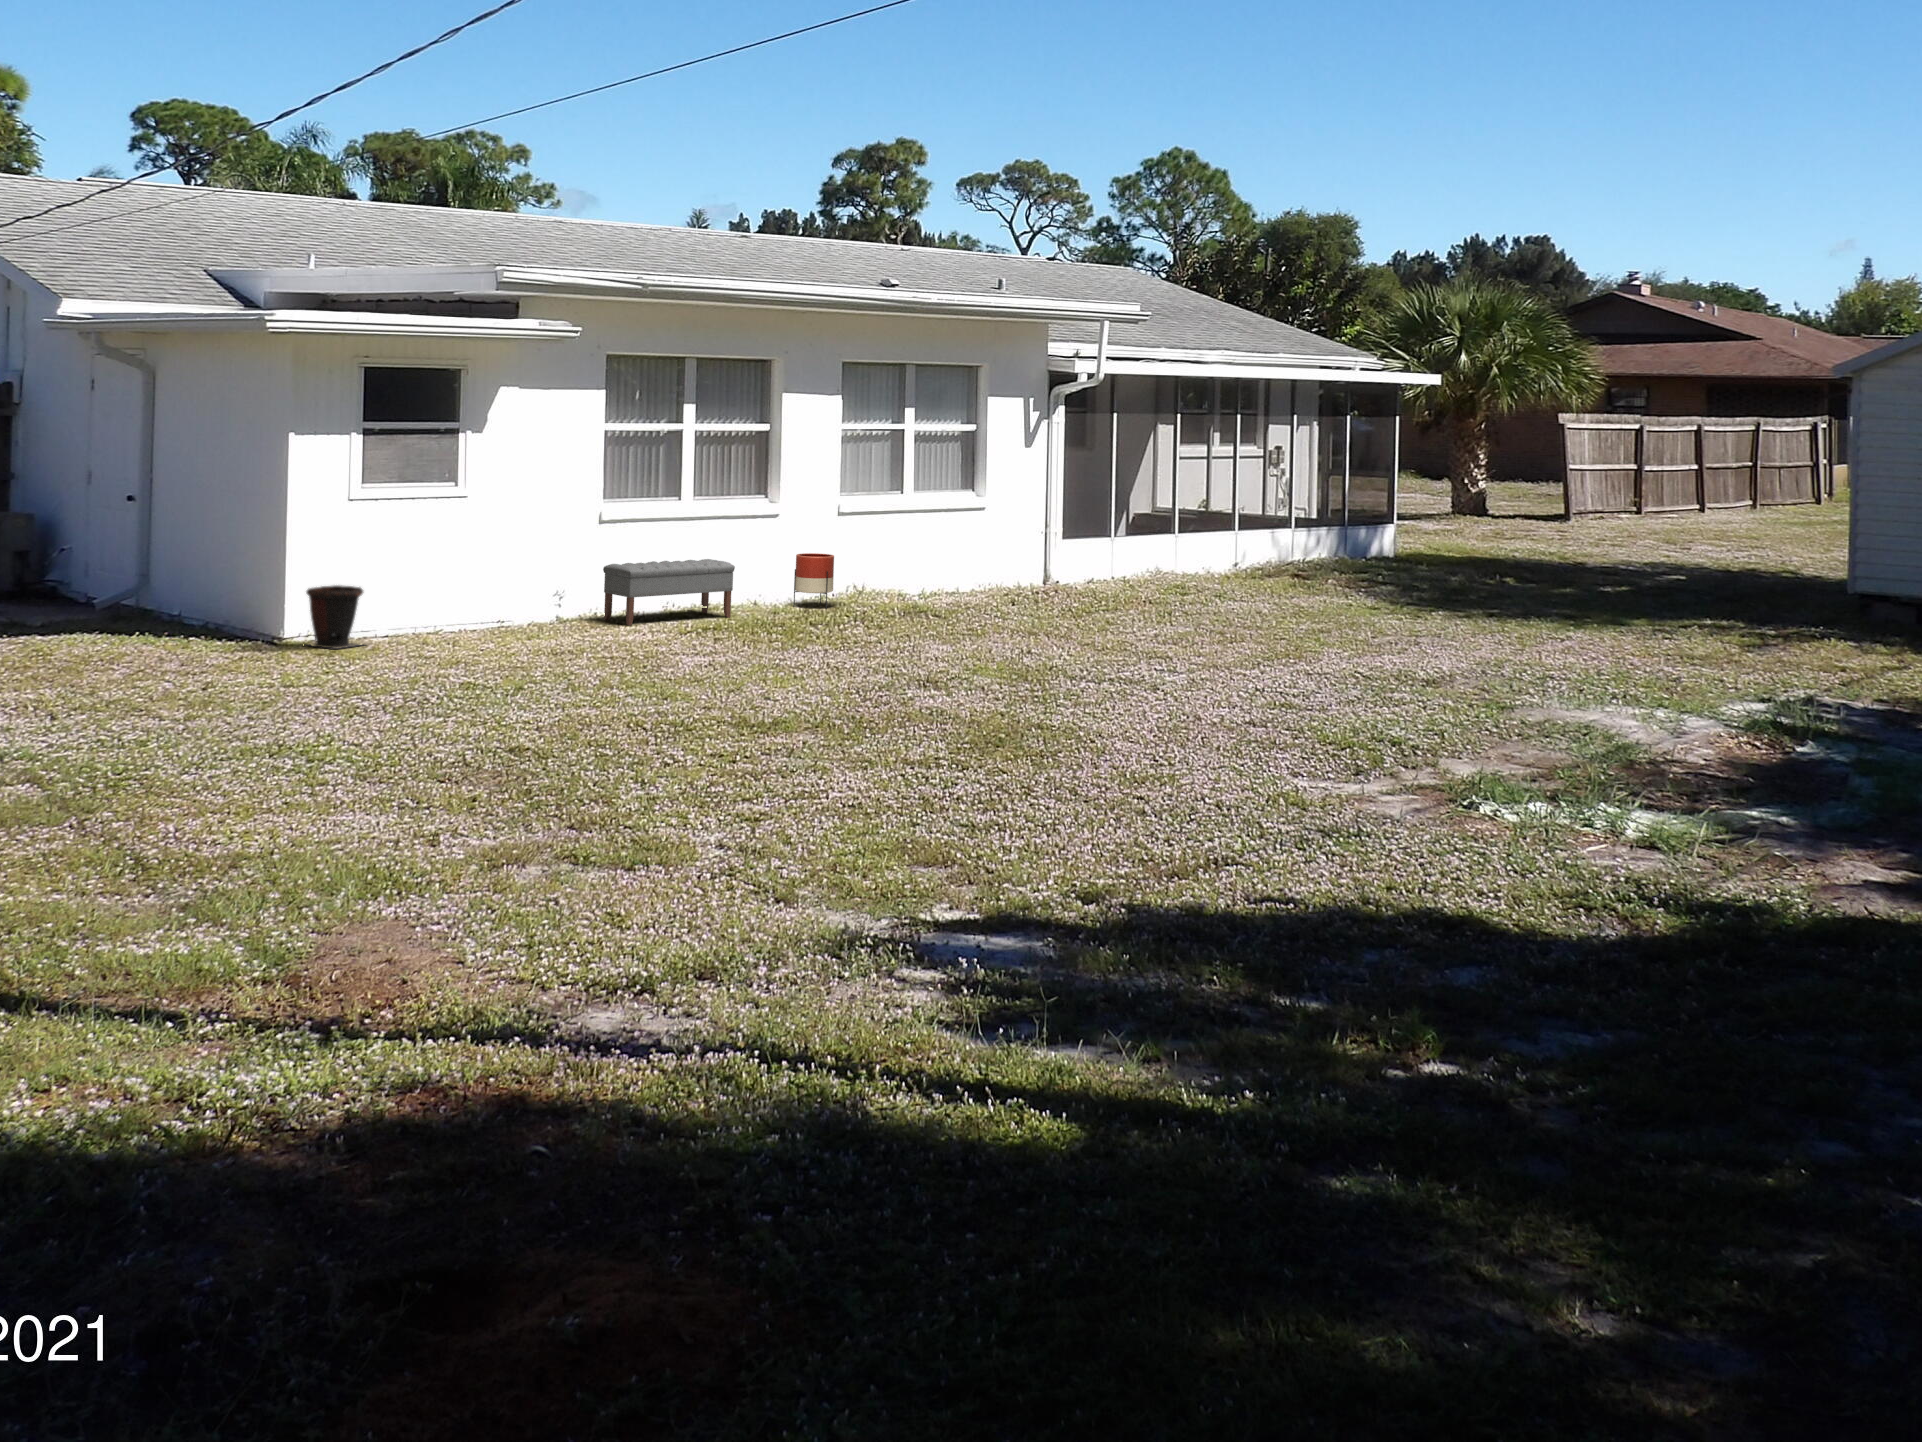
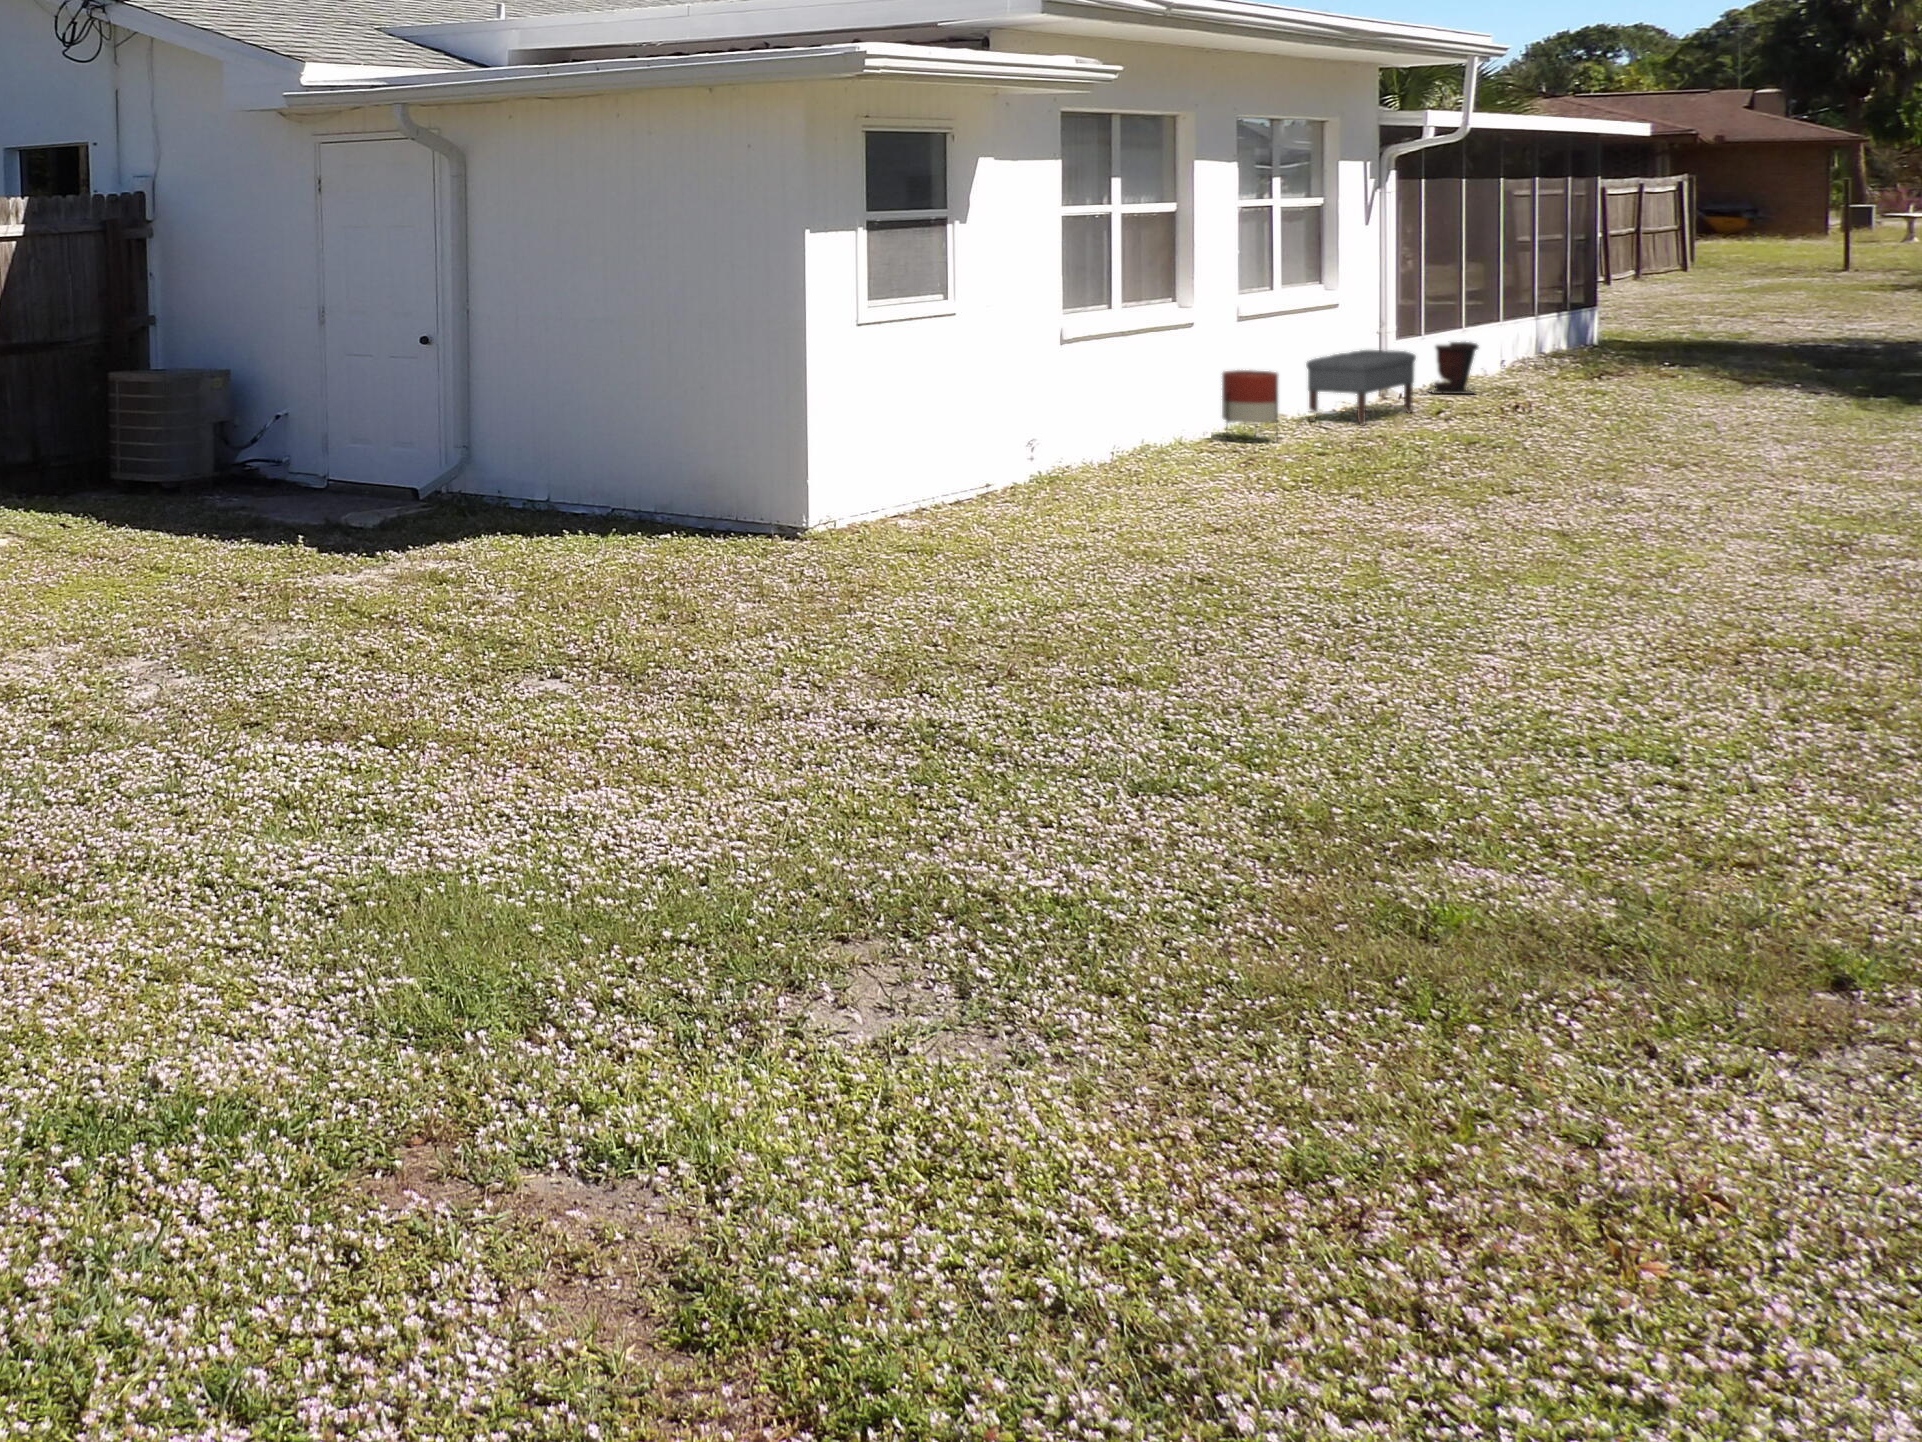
bench: present [603,559,735,626] -> present [1306,350,1416,425]
bucket: present [306,585,363,649] -> present [1433,342,1478,394]

